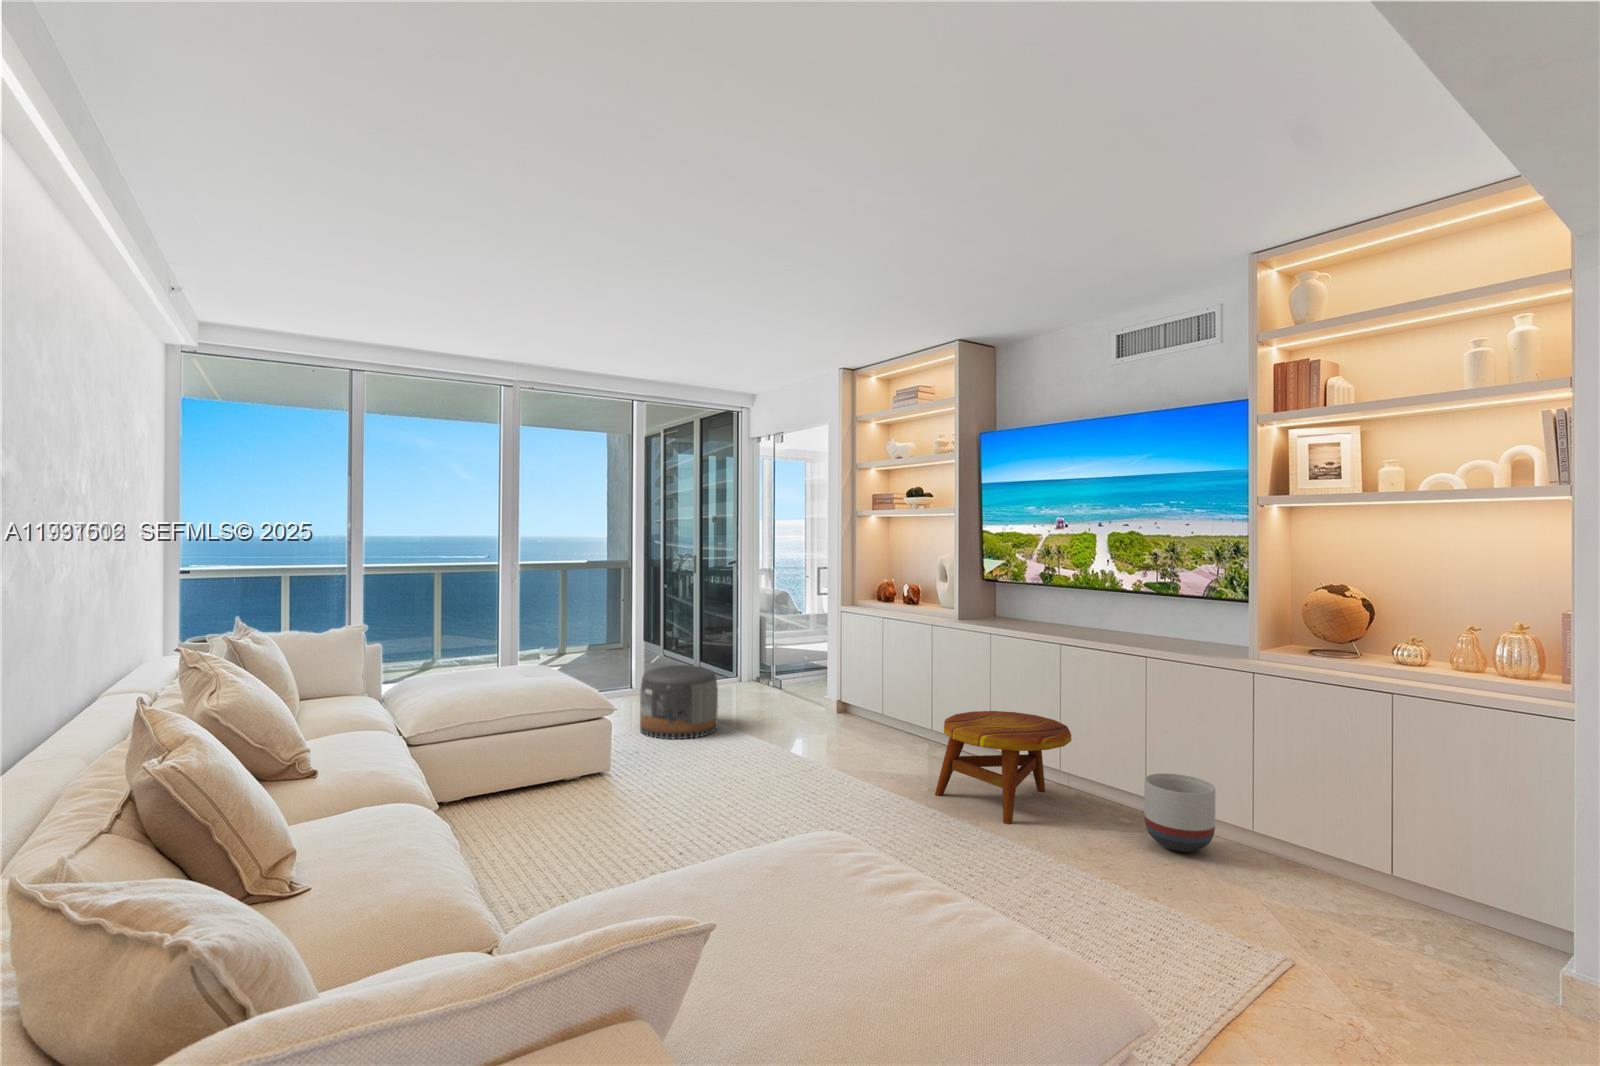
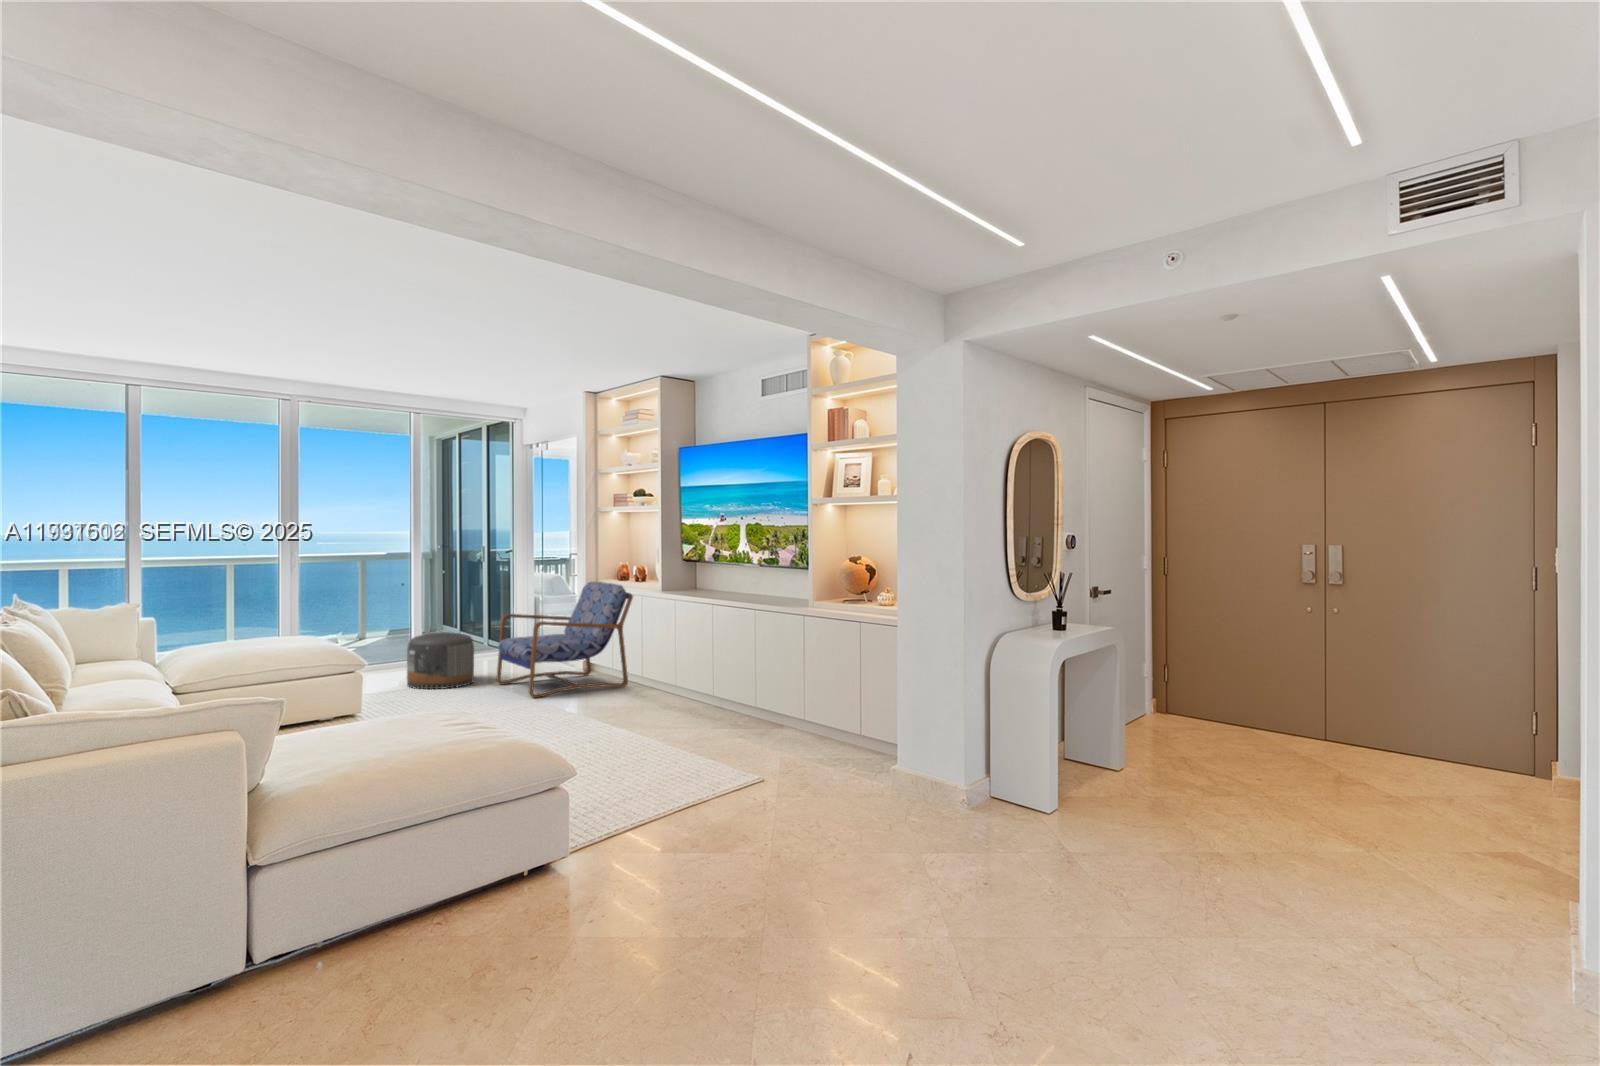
armchair: none [748,603,923,761] -> present [497,582,633,698]
side table: present [935,711,1071,824] -> none [608,654,702,726]
planter: present [1144,774,1215,852] -> none [724,686,766,734]

